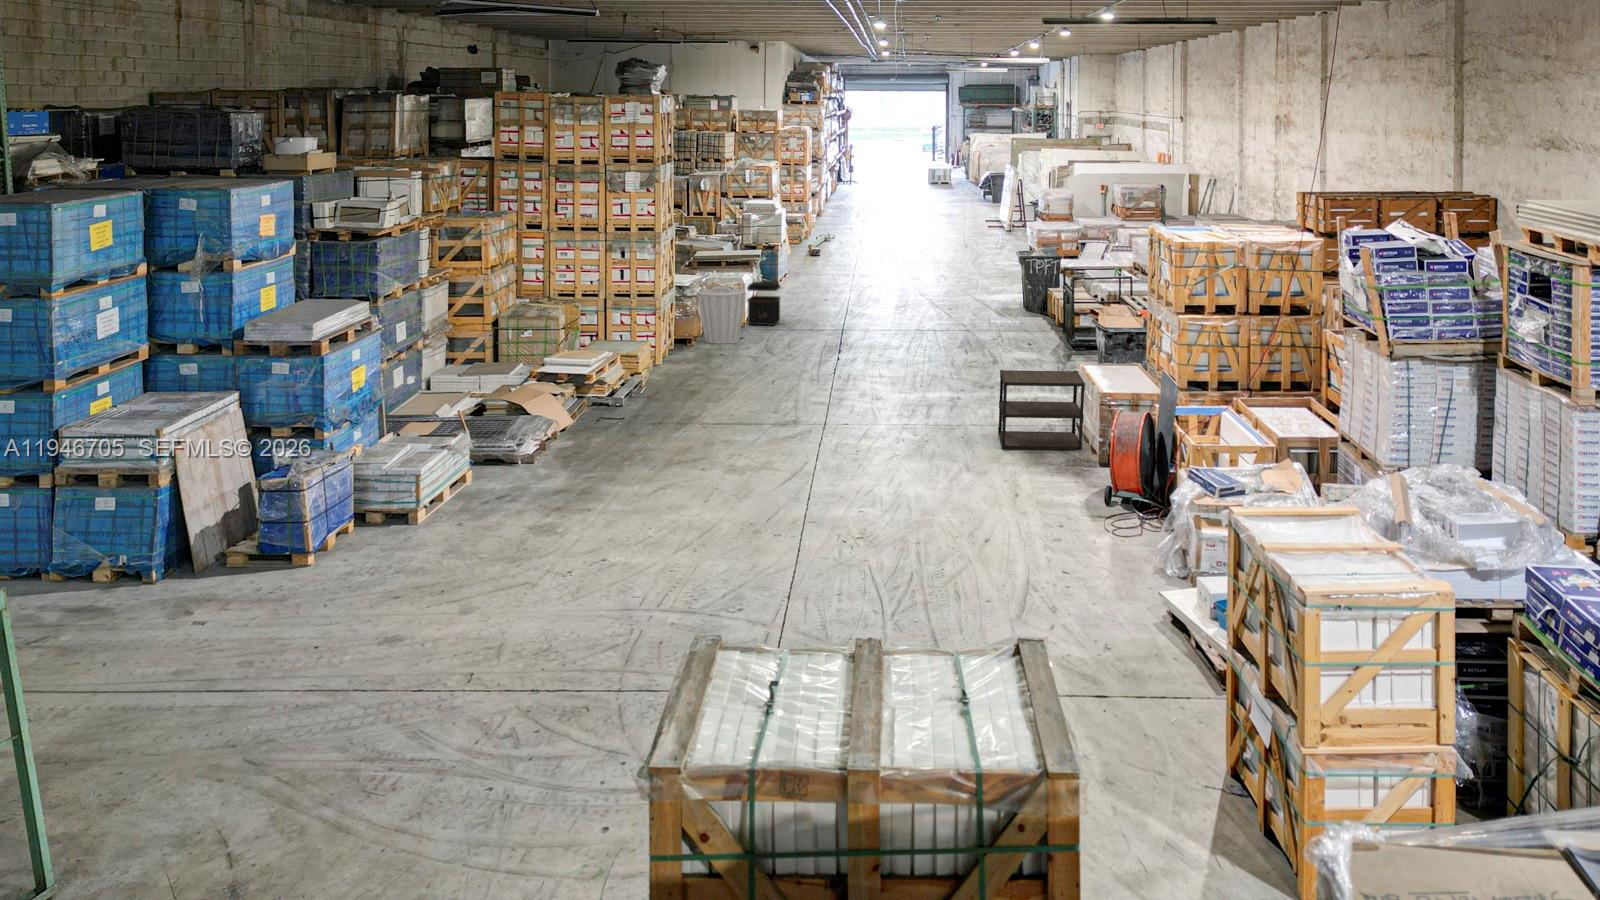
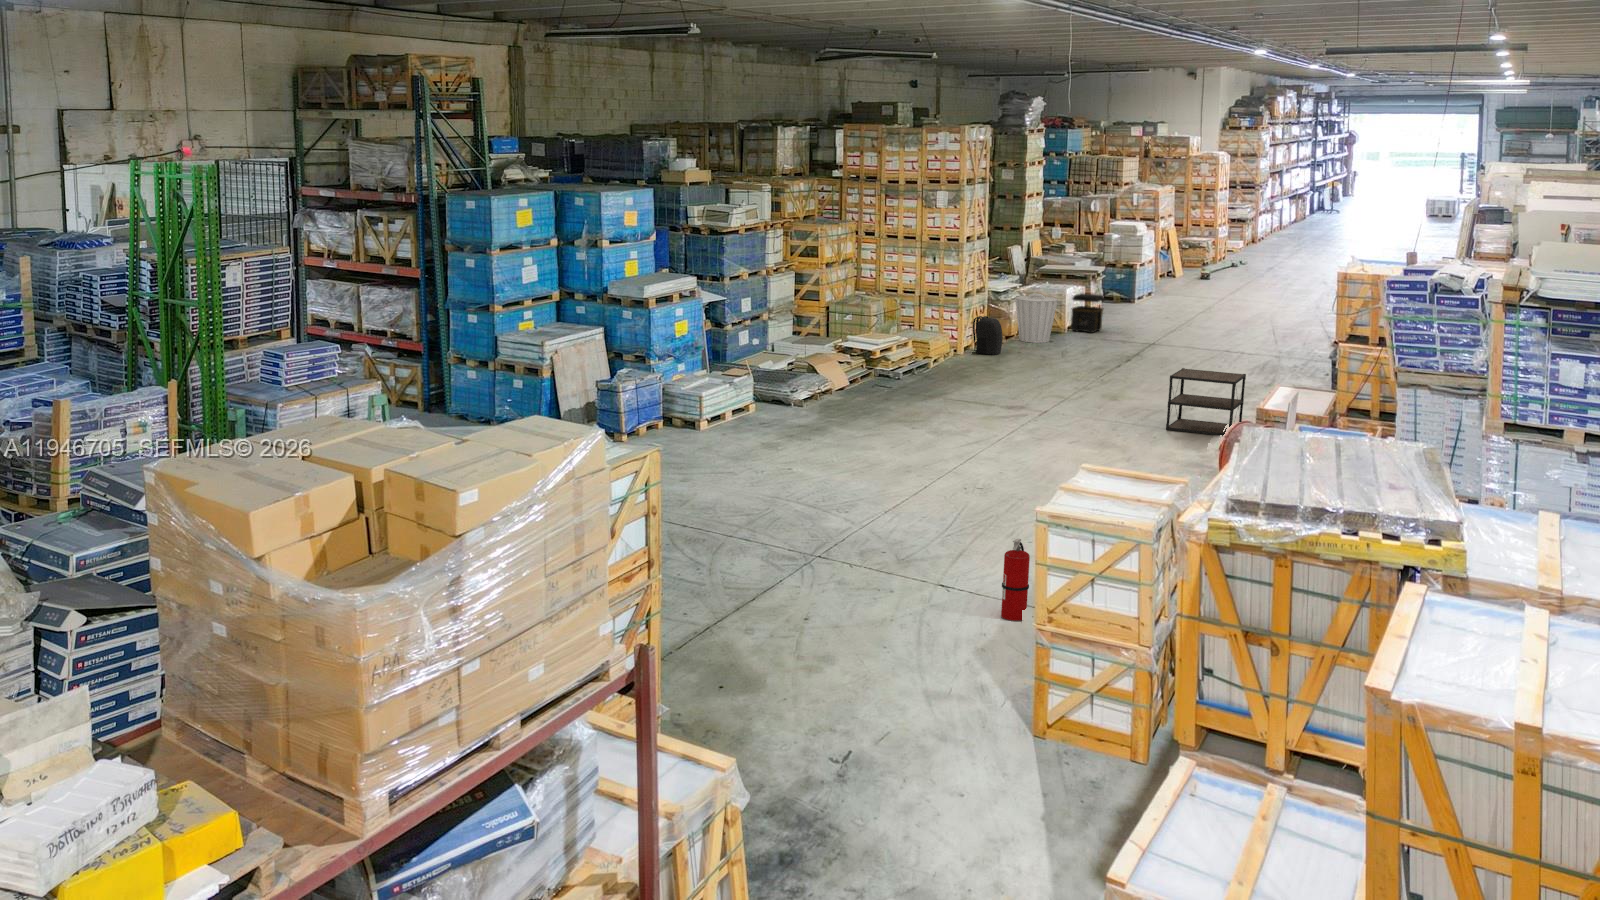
backpack: none [664,319,703,364] -> present [973,316,1002,355]
fire extinguisher: none [1217,742,1270,884] -> present [1001,539,1030,621]

